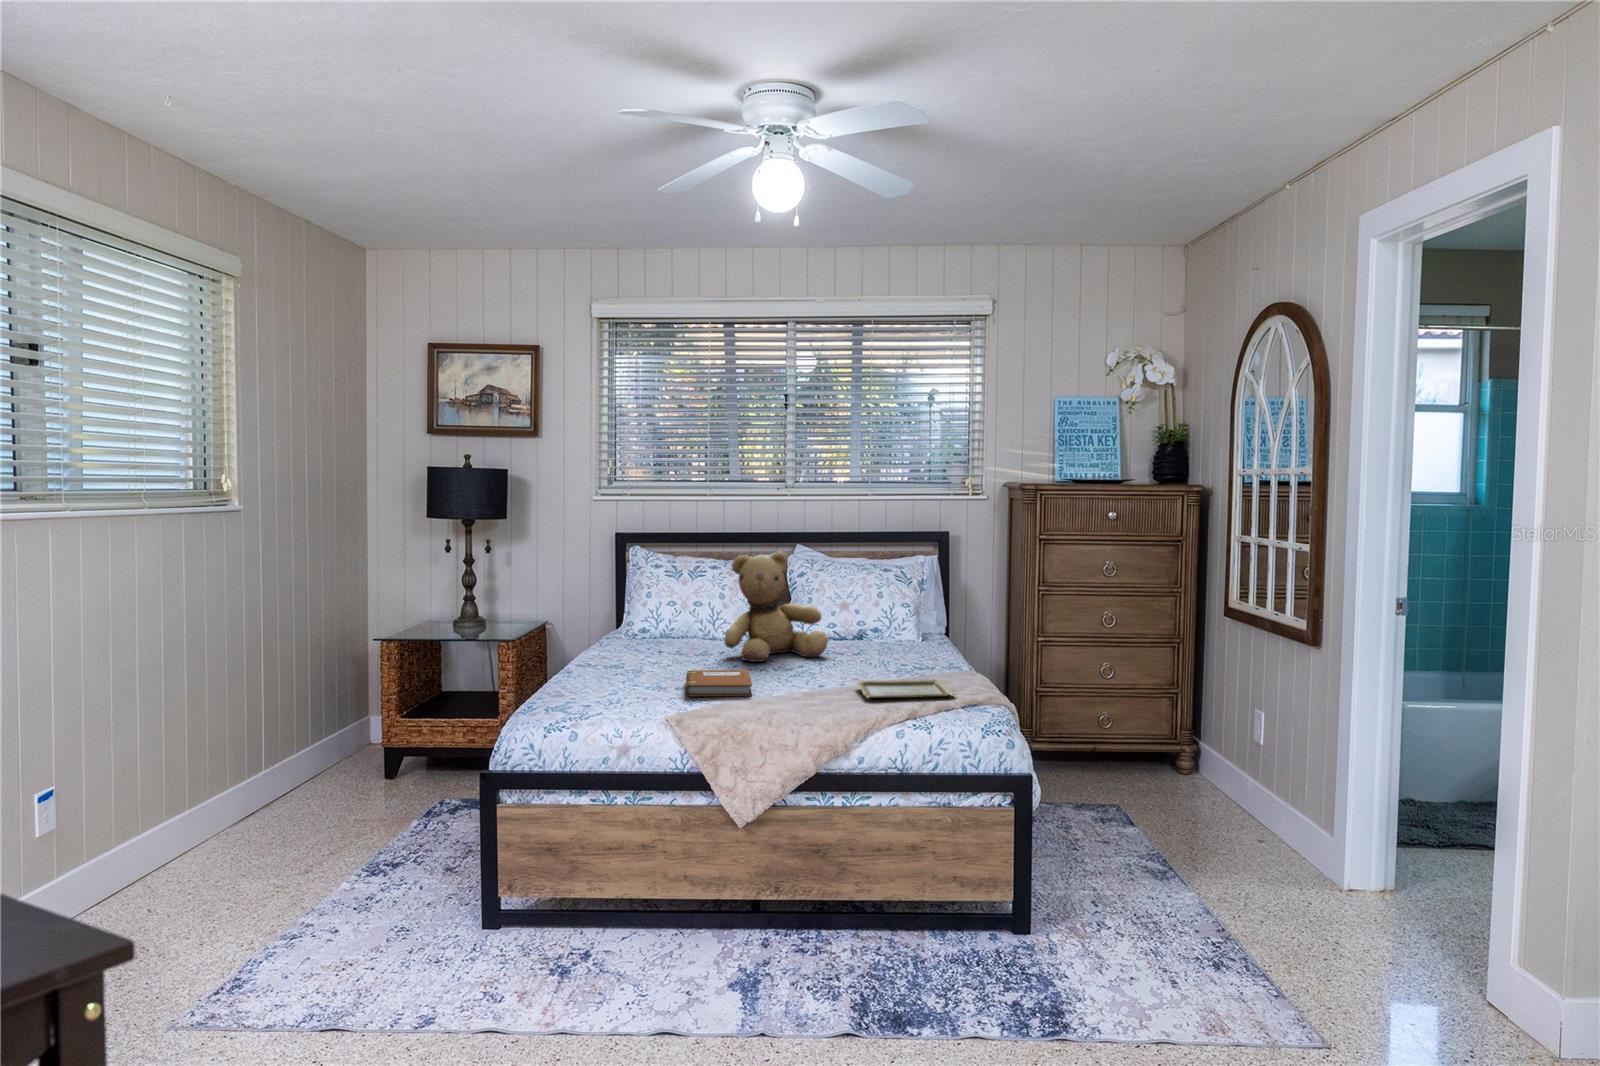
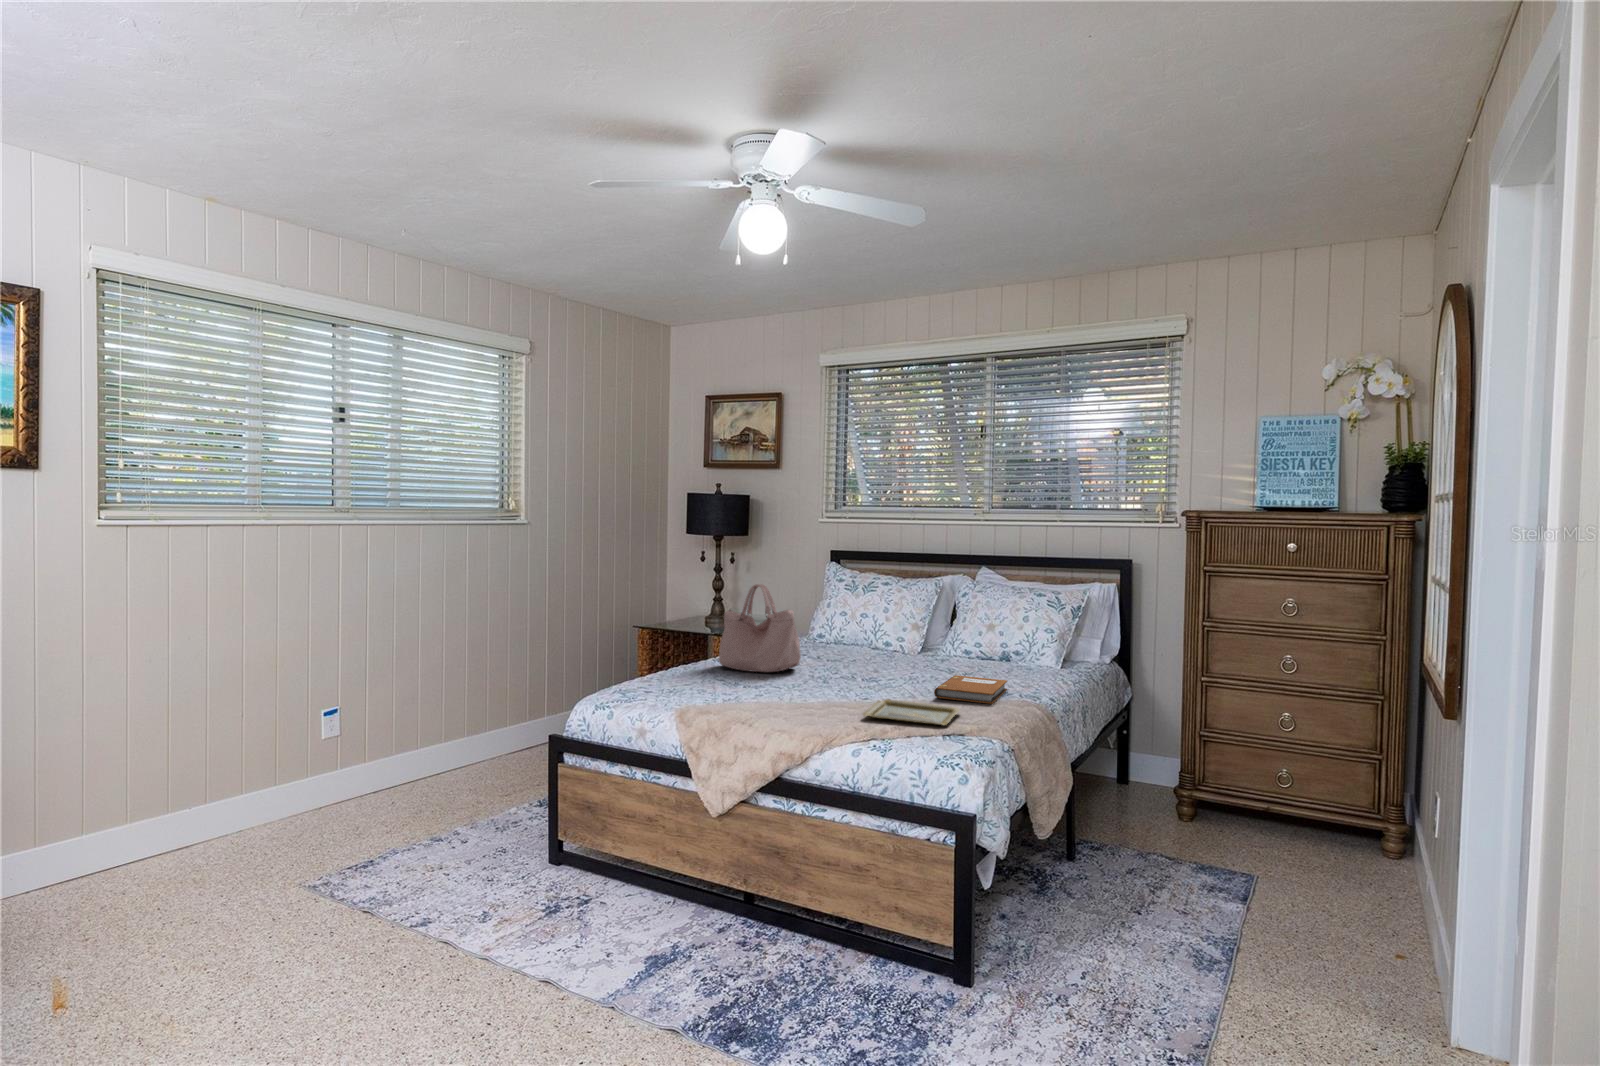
teddy bear: present [724,551,828,662] -> none [839,574,929,674]
handbag: none [587,569,698,672] -> present [719,584,801,672]
notebook: present [685,670,752,696] -> present [934,675,1007,704]

